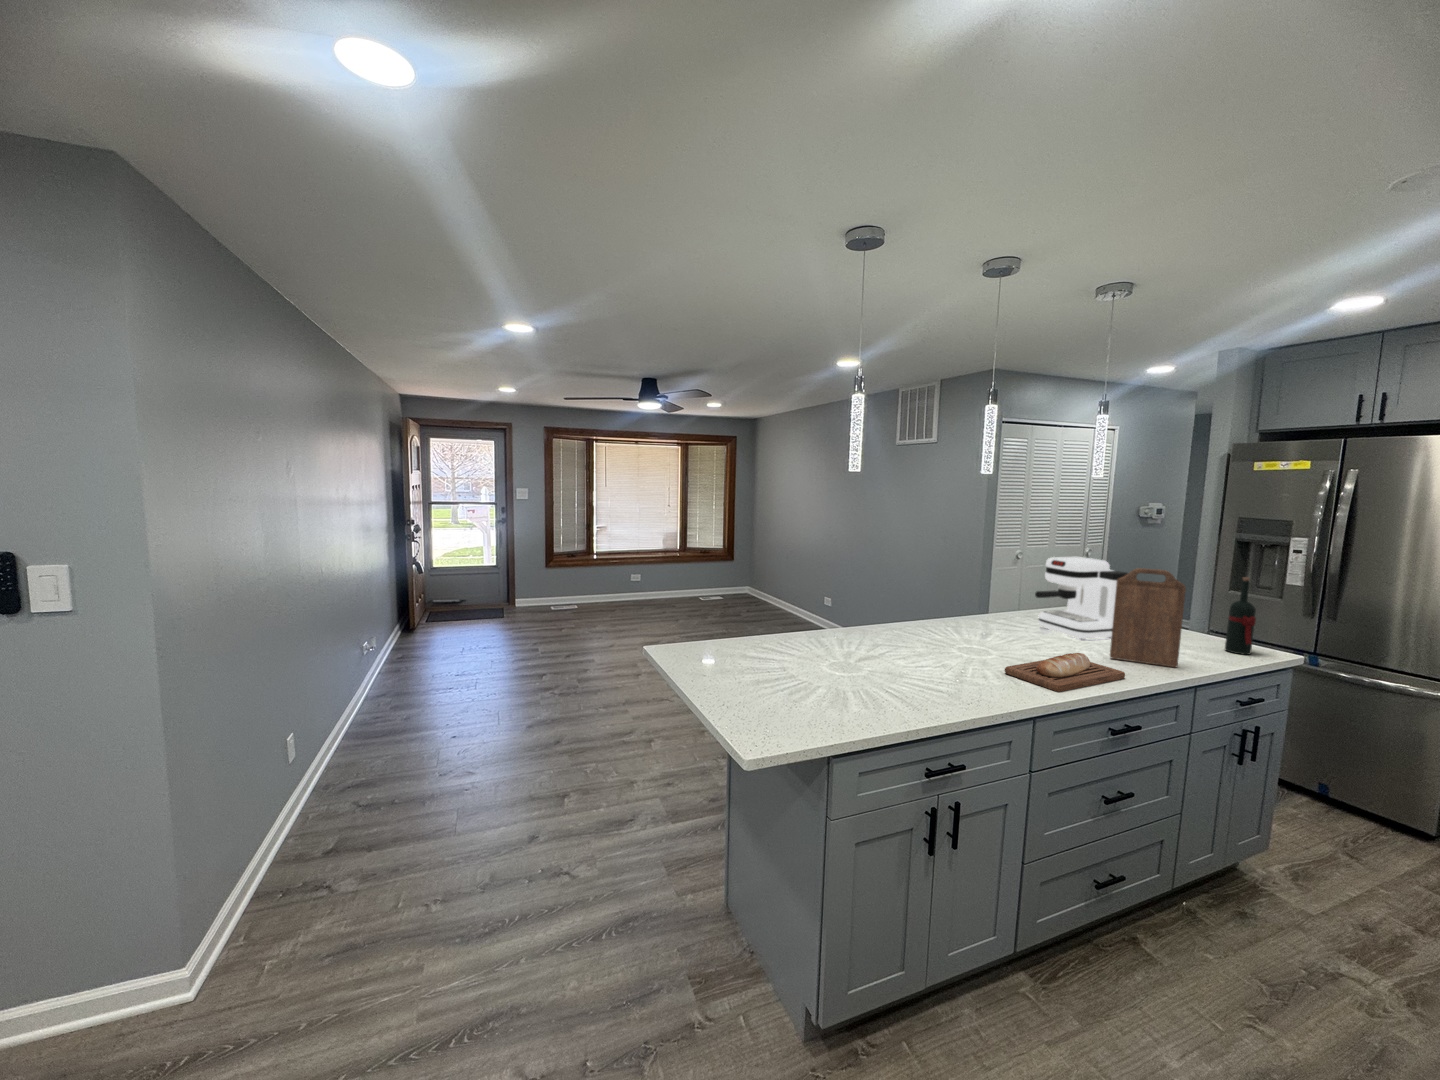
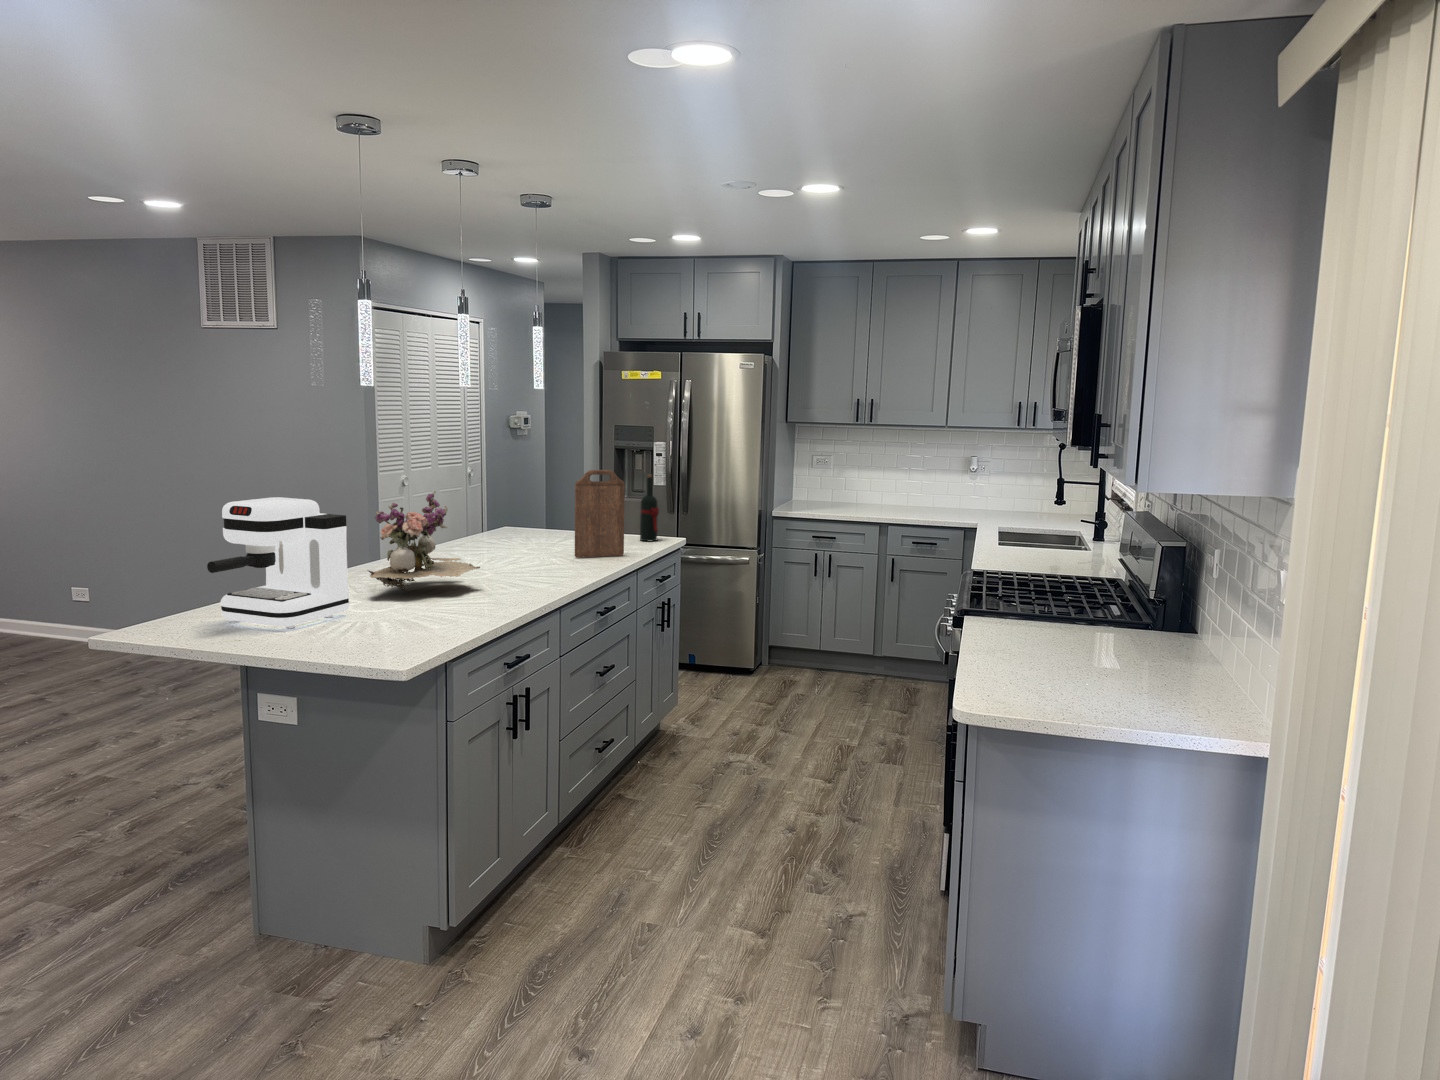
coffee maker: present [1035,557,1128,640] -> present [207,497,349,628]
flower arrangement: none [850,575,957,663] -> present [369,491,480,591]
bread loaf: present [1005,653,1125,692] -> none [514,552,599,583]

